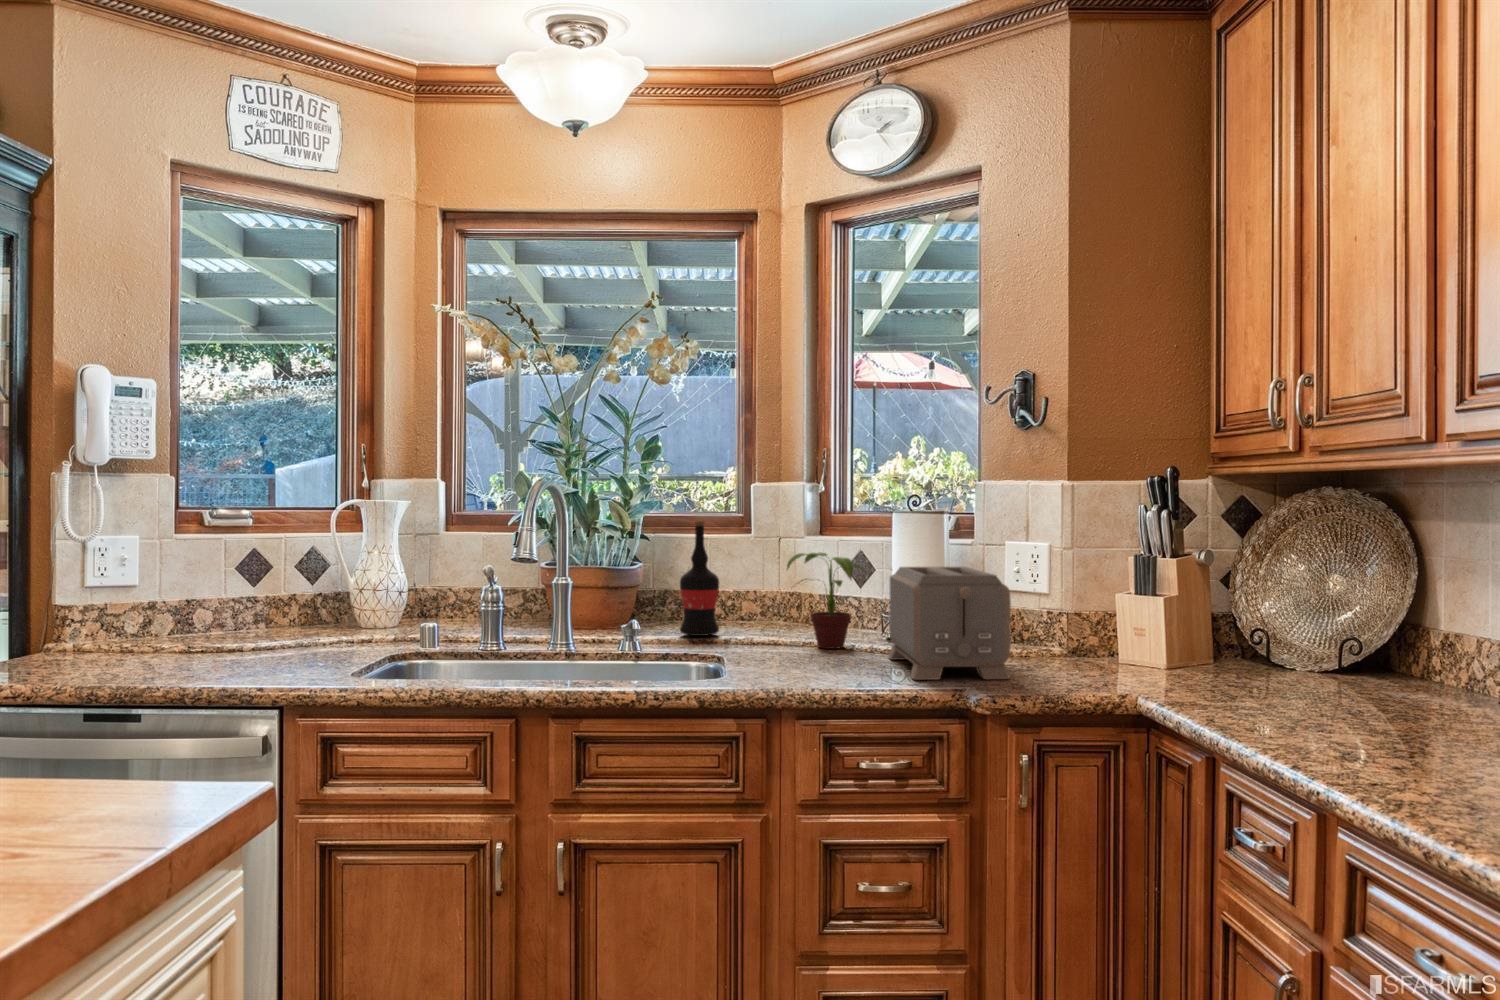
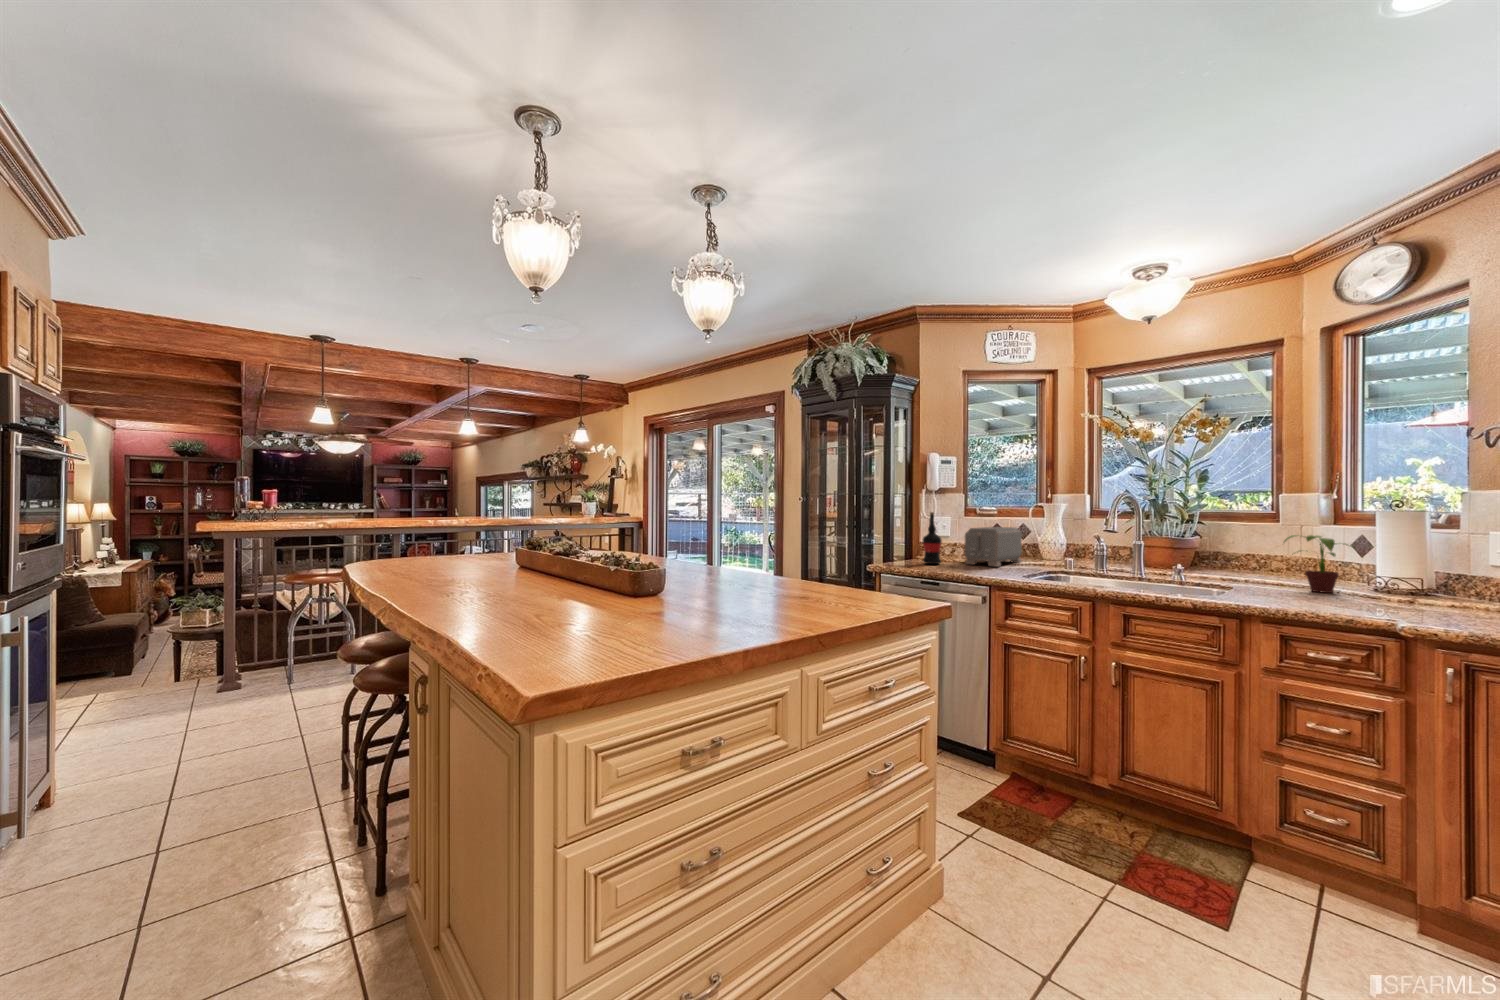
wine bottle: present [680,520,719,636] -> present [923,512,942,564]
toaster: present [888,567,1011,680] -> present [965,527,1022,567]

